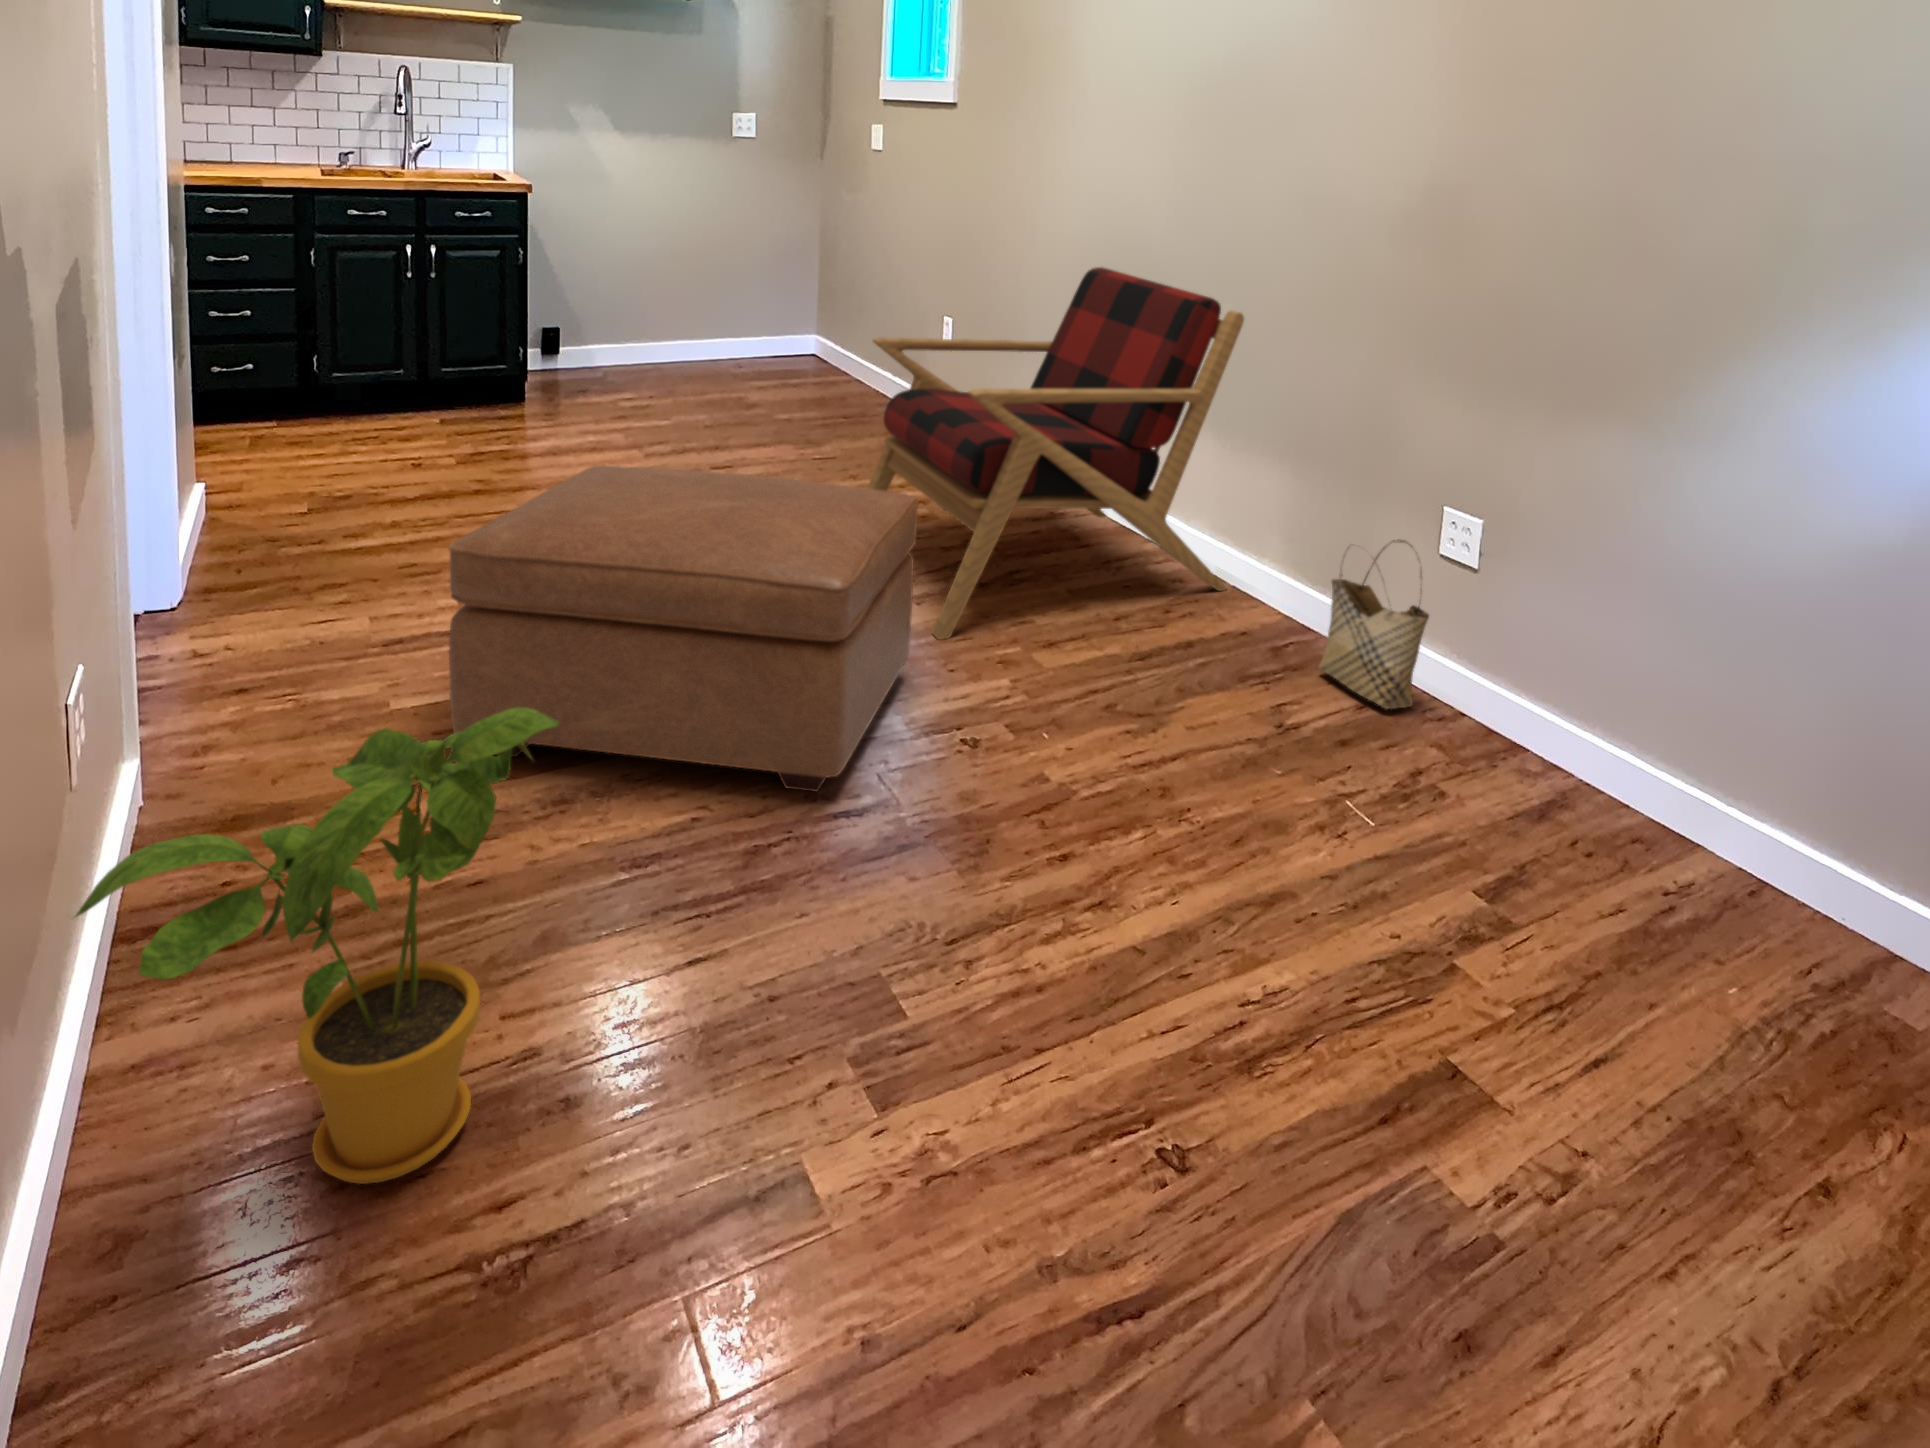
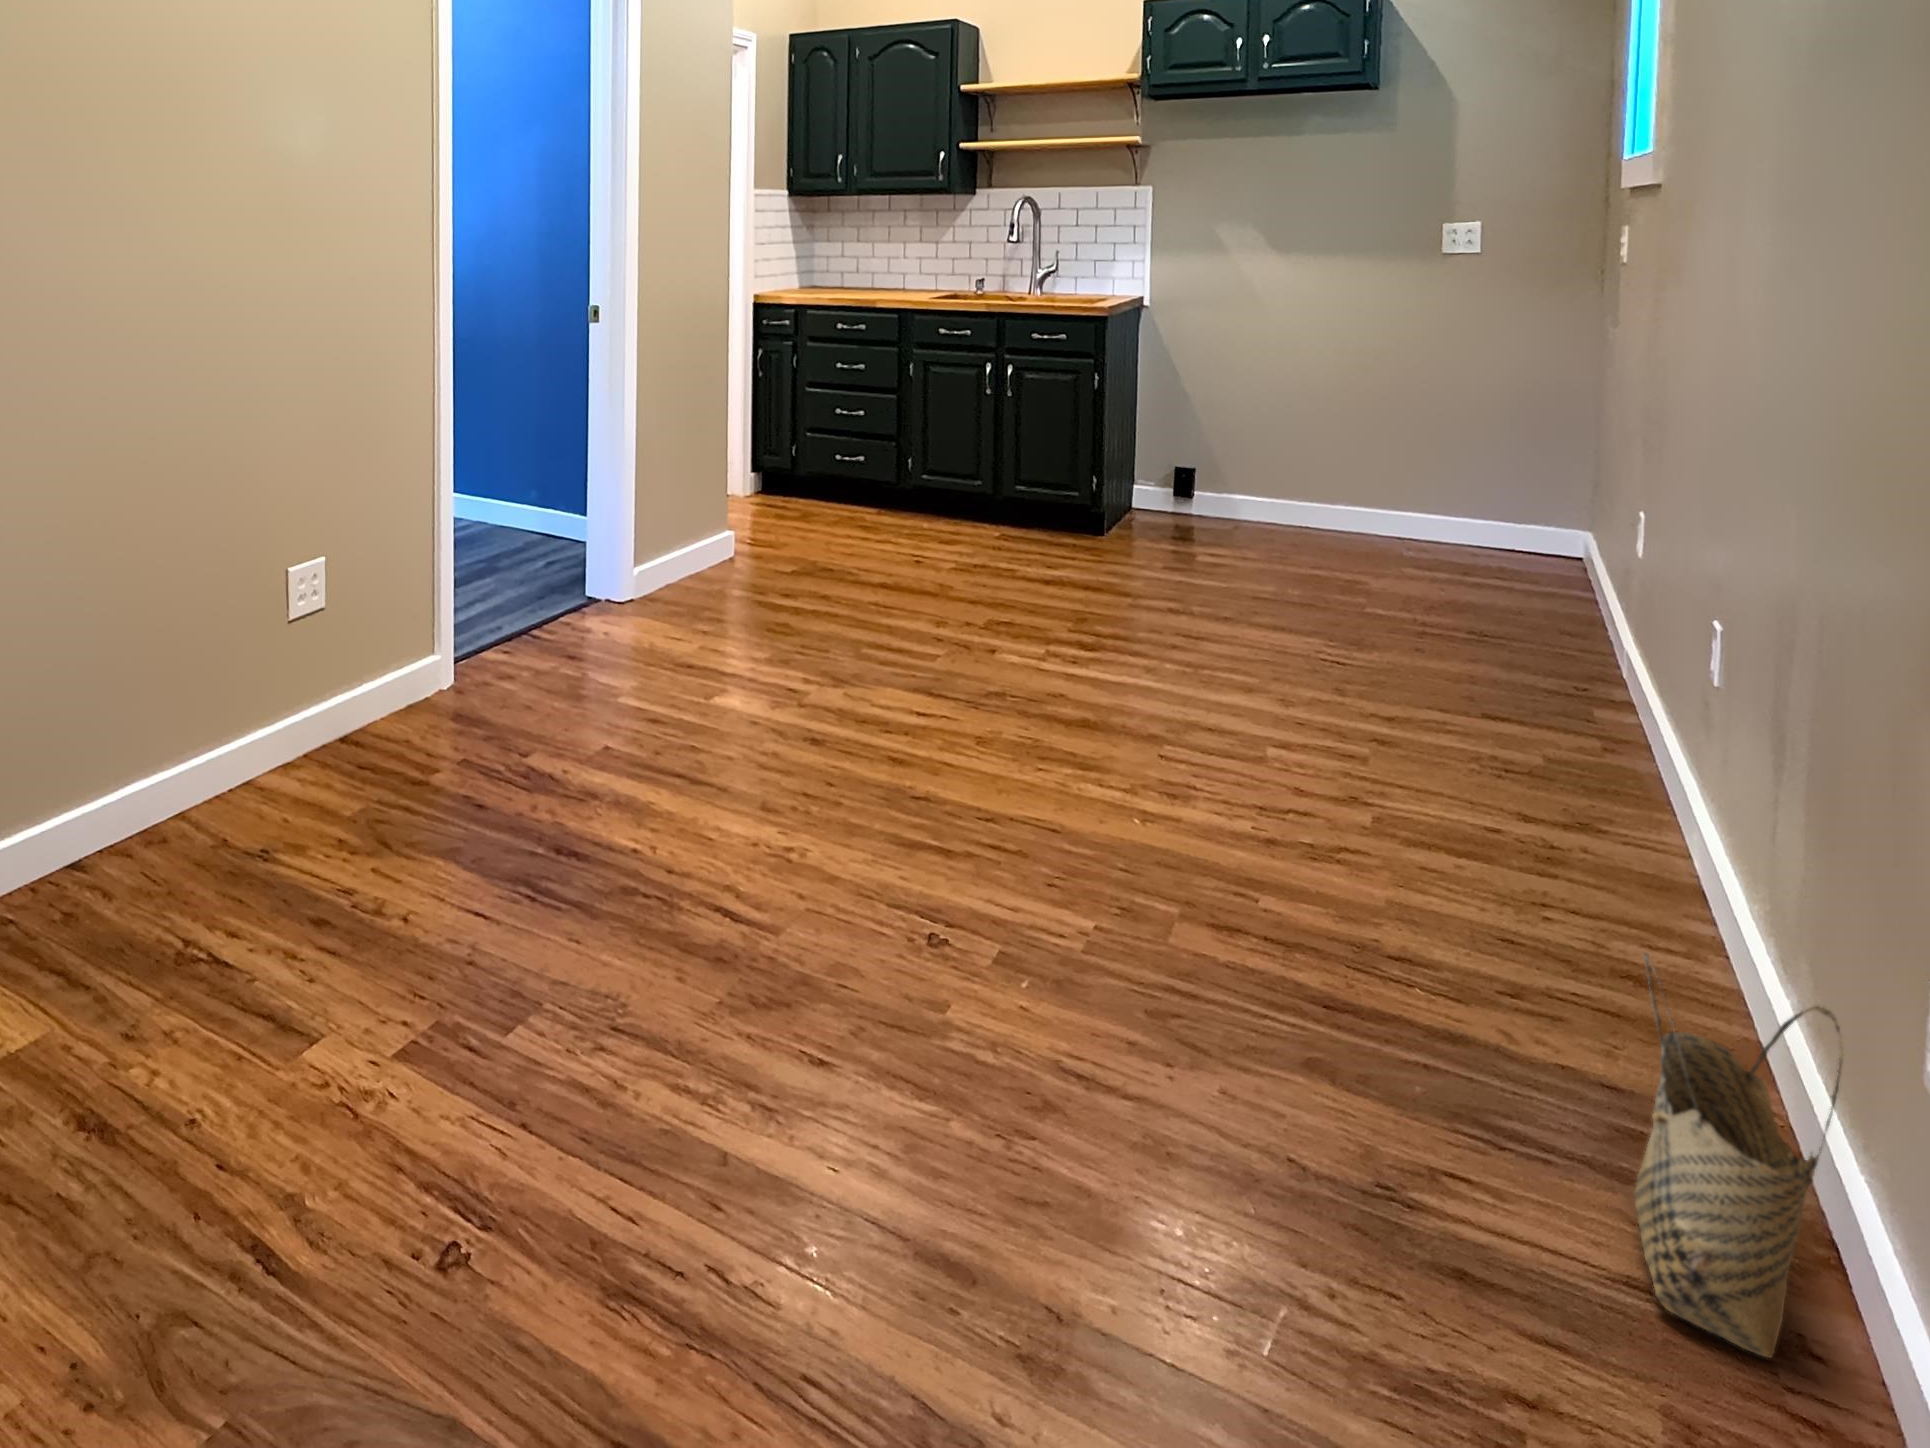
armchair: present [867,267,1244,640] -> none [1091,433,1739,1038]
ottoman: present [448,465,918,792] -> none [580,545,995,886]
house plant: present [75,708,559,1184] -> none [130,589,366,894]

